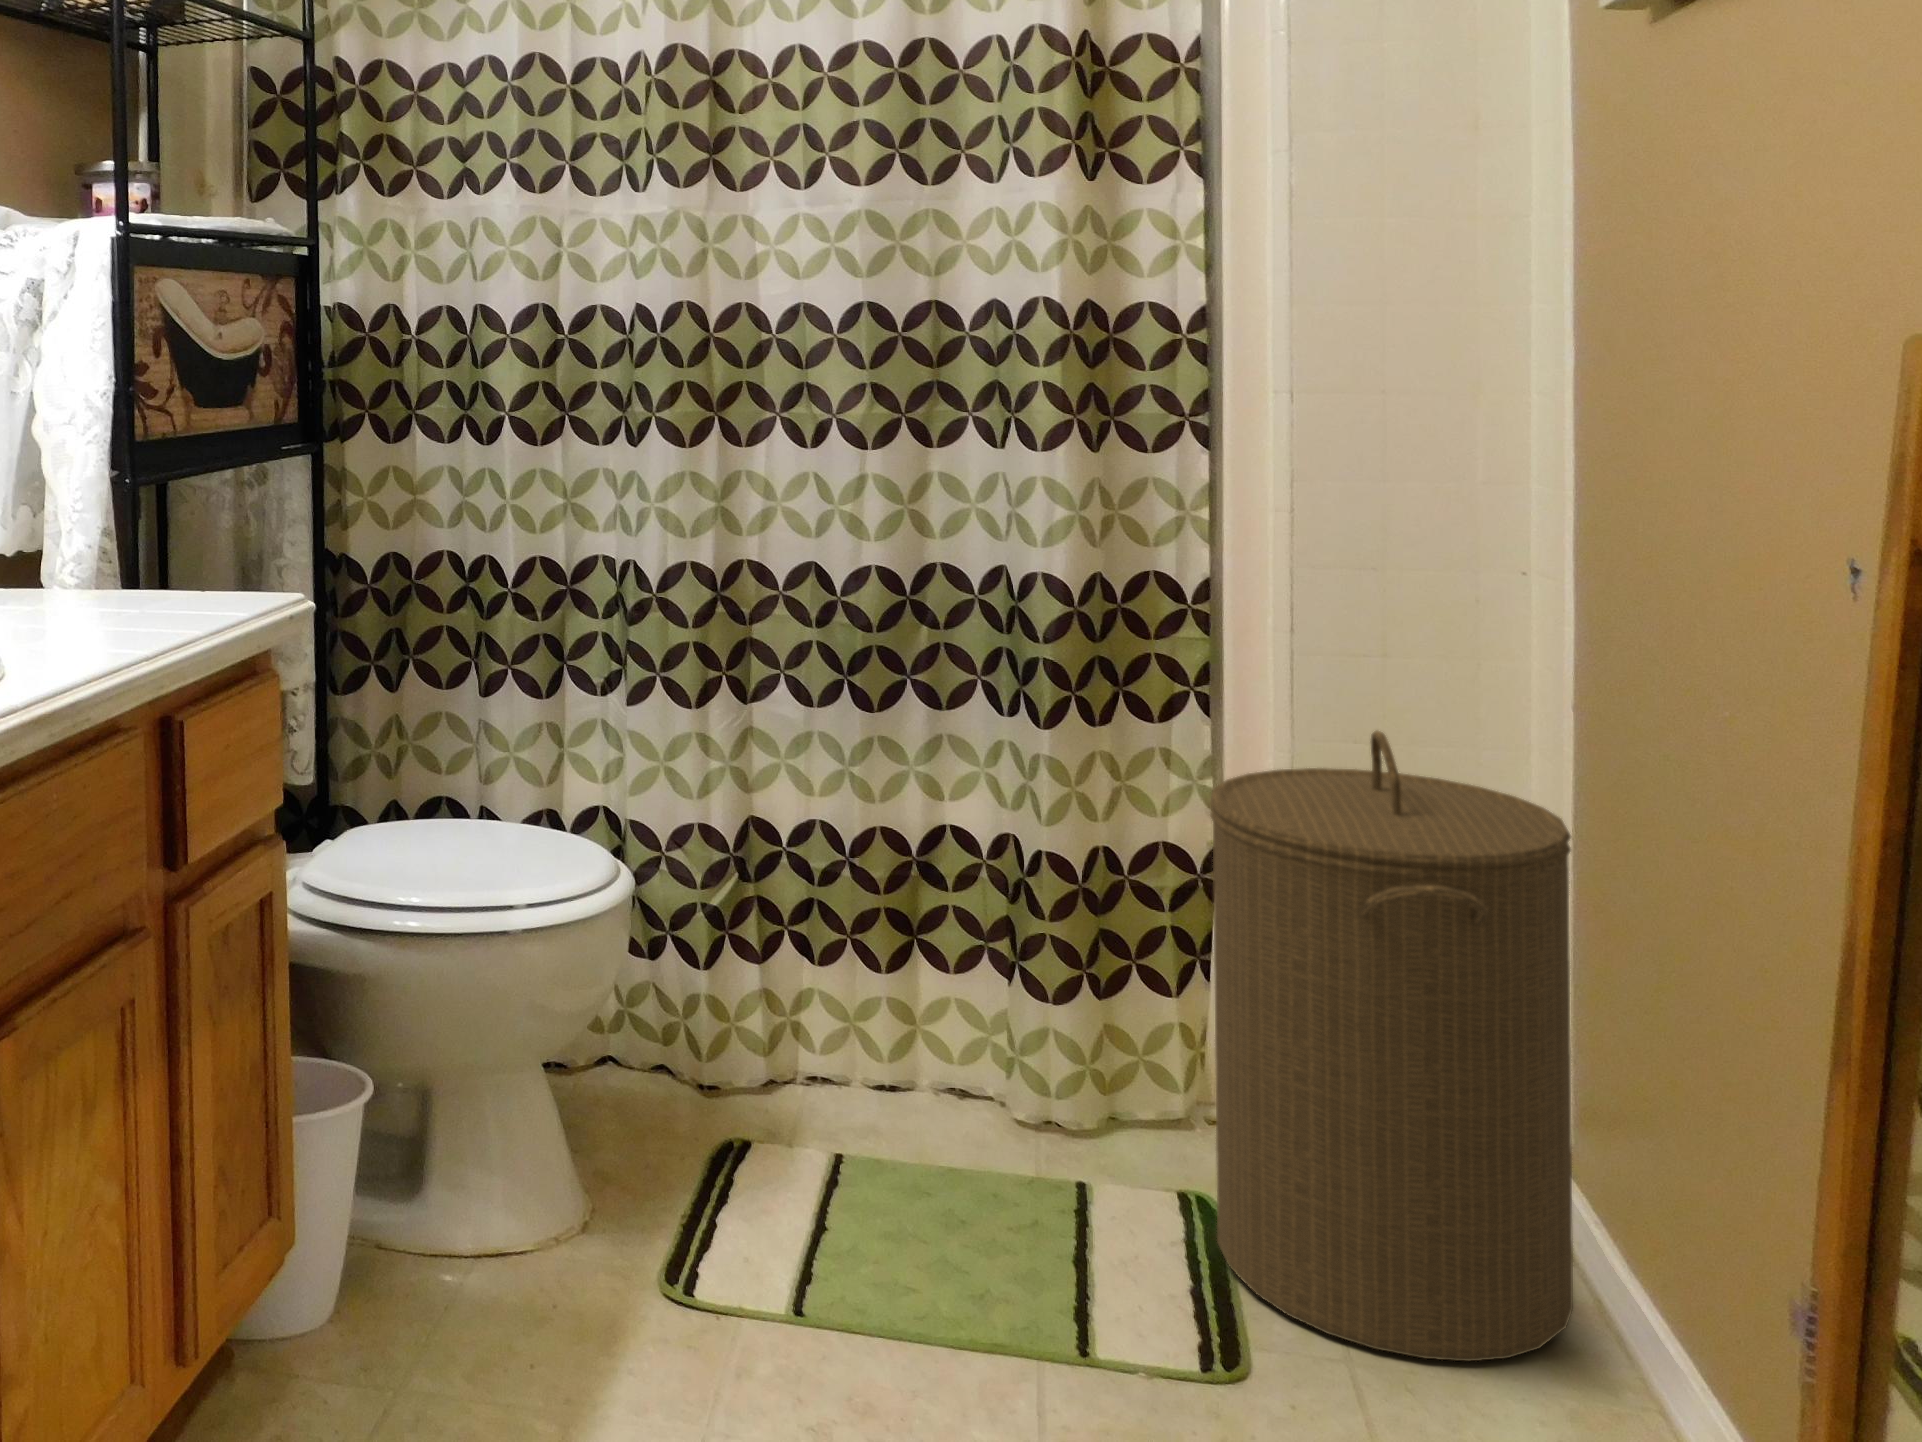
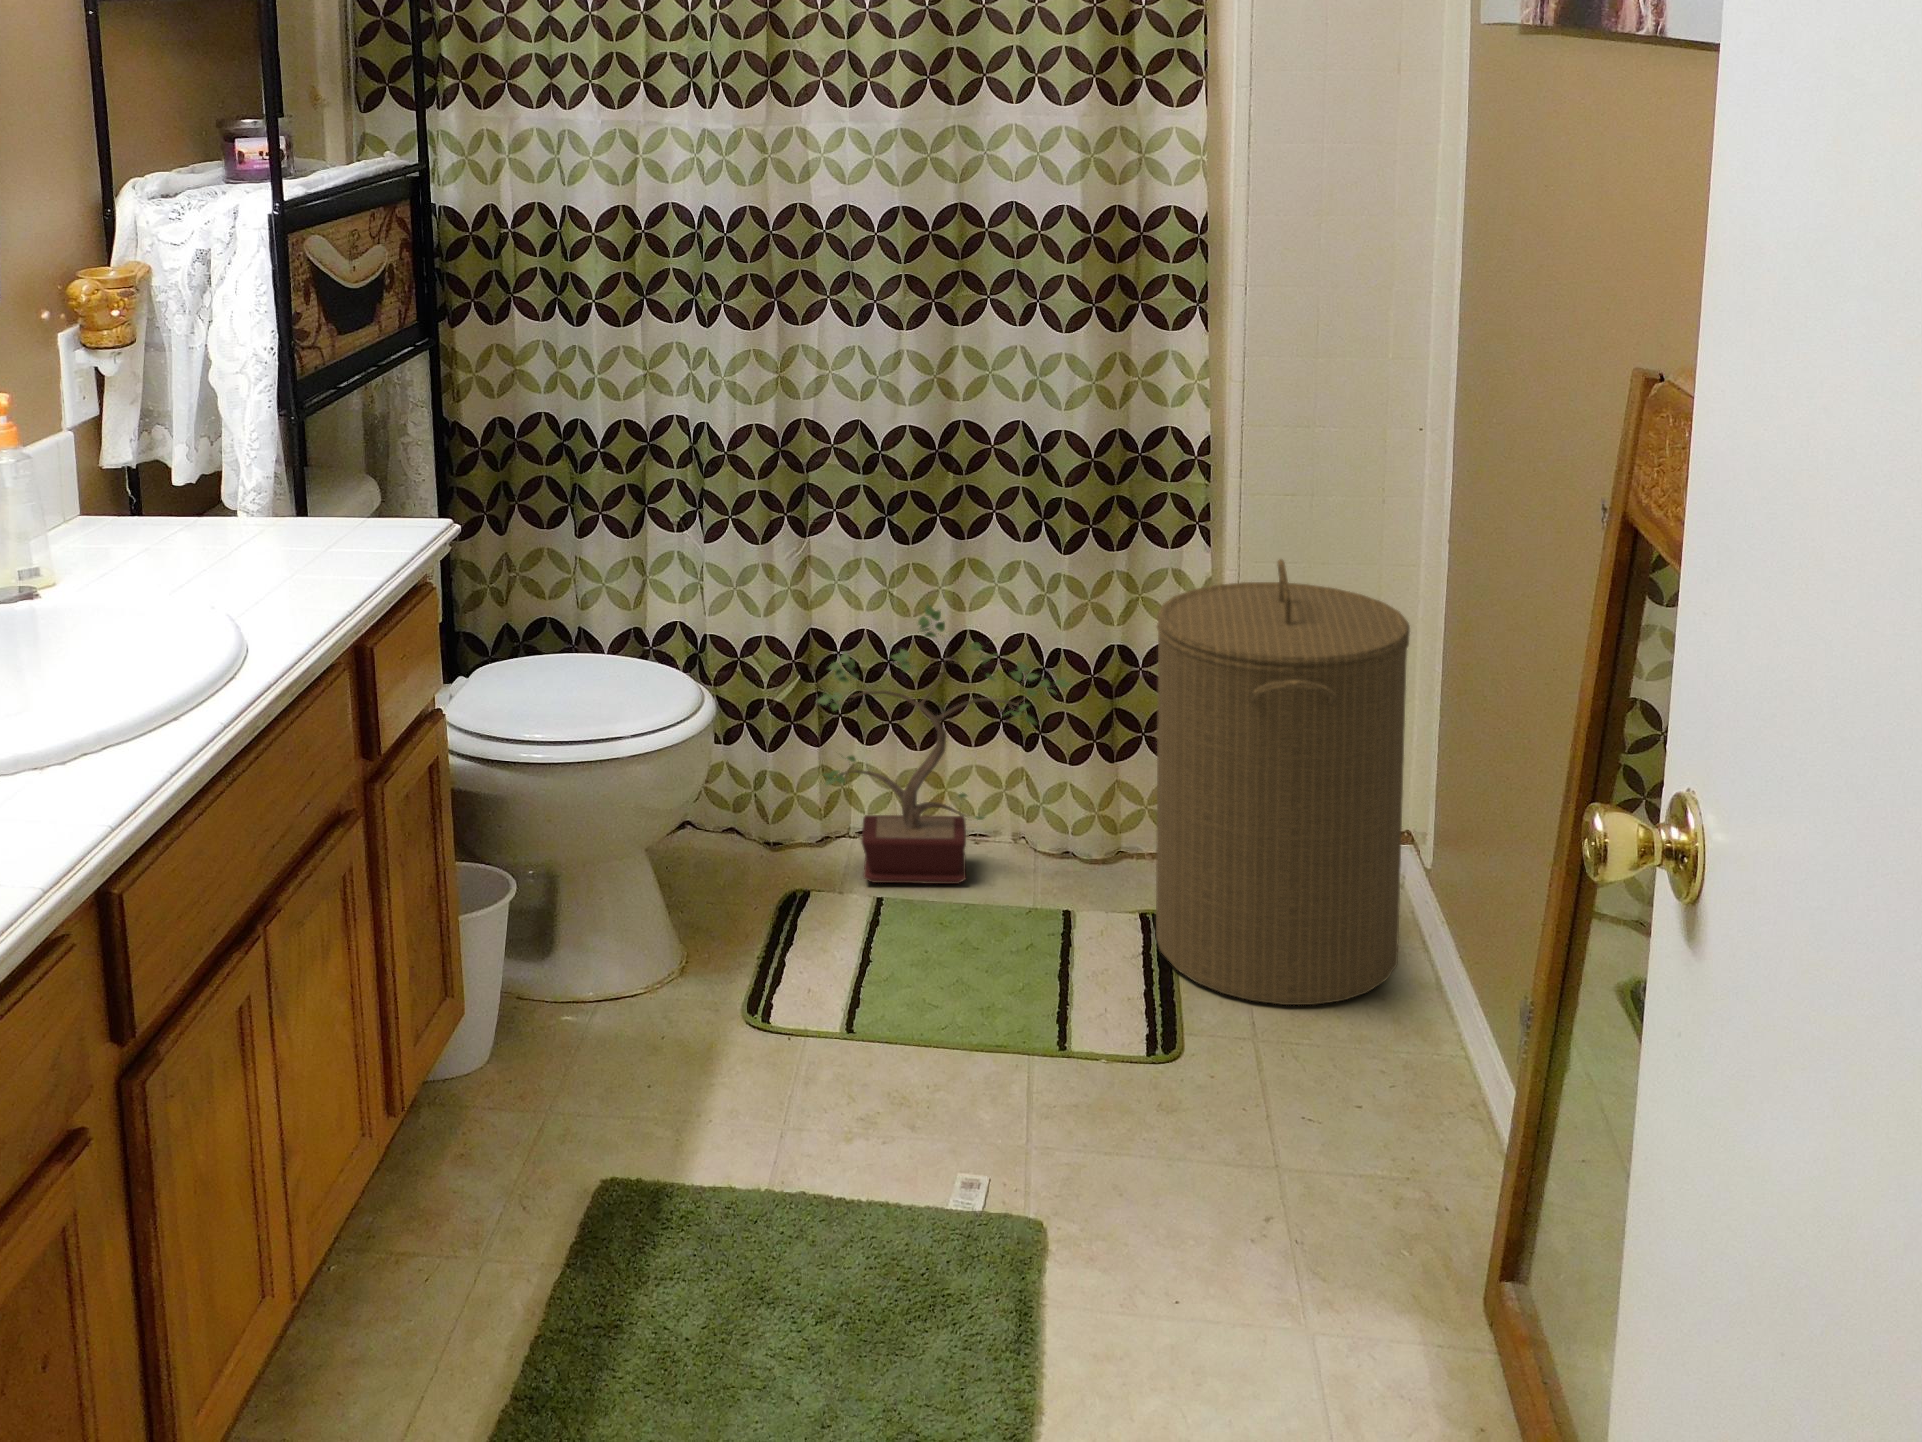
potted plant: none [757,785,1092,1153] -> present [817,605,1071,884]

